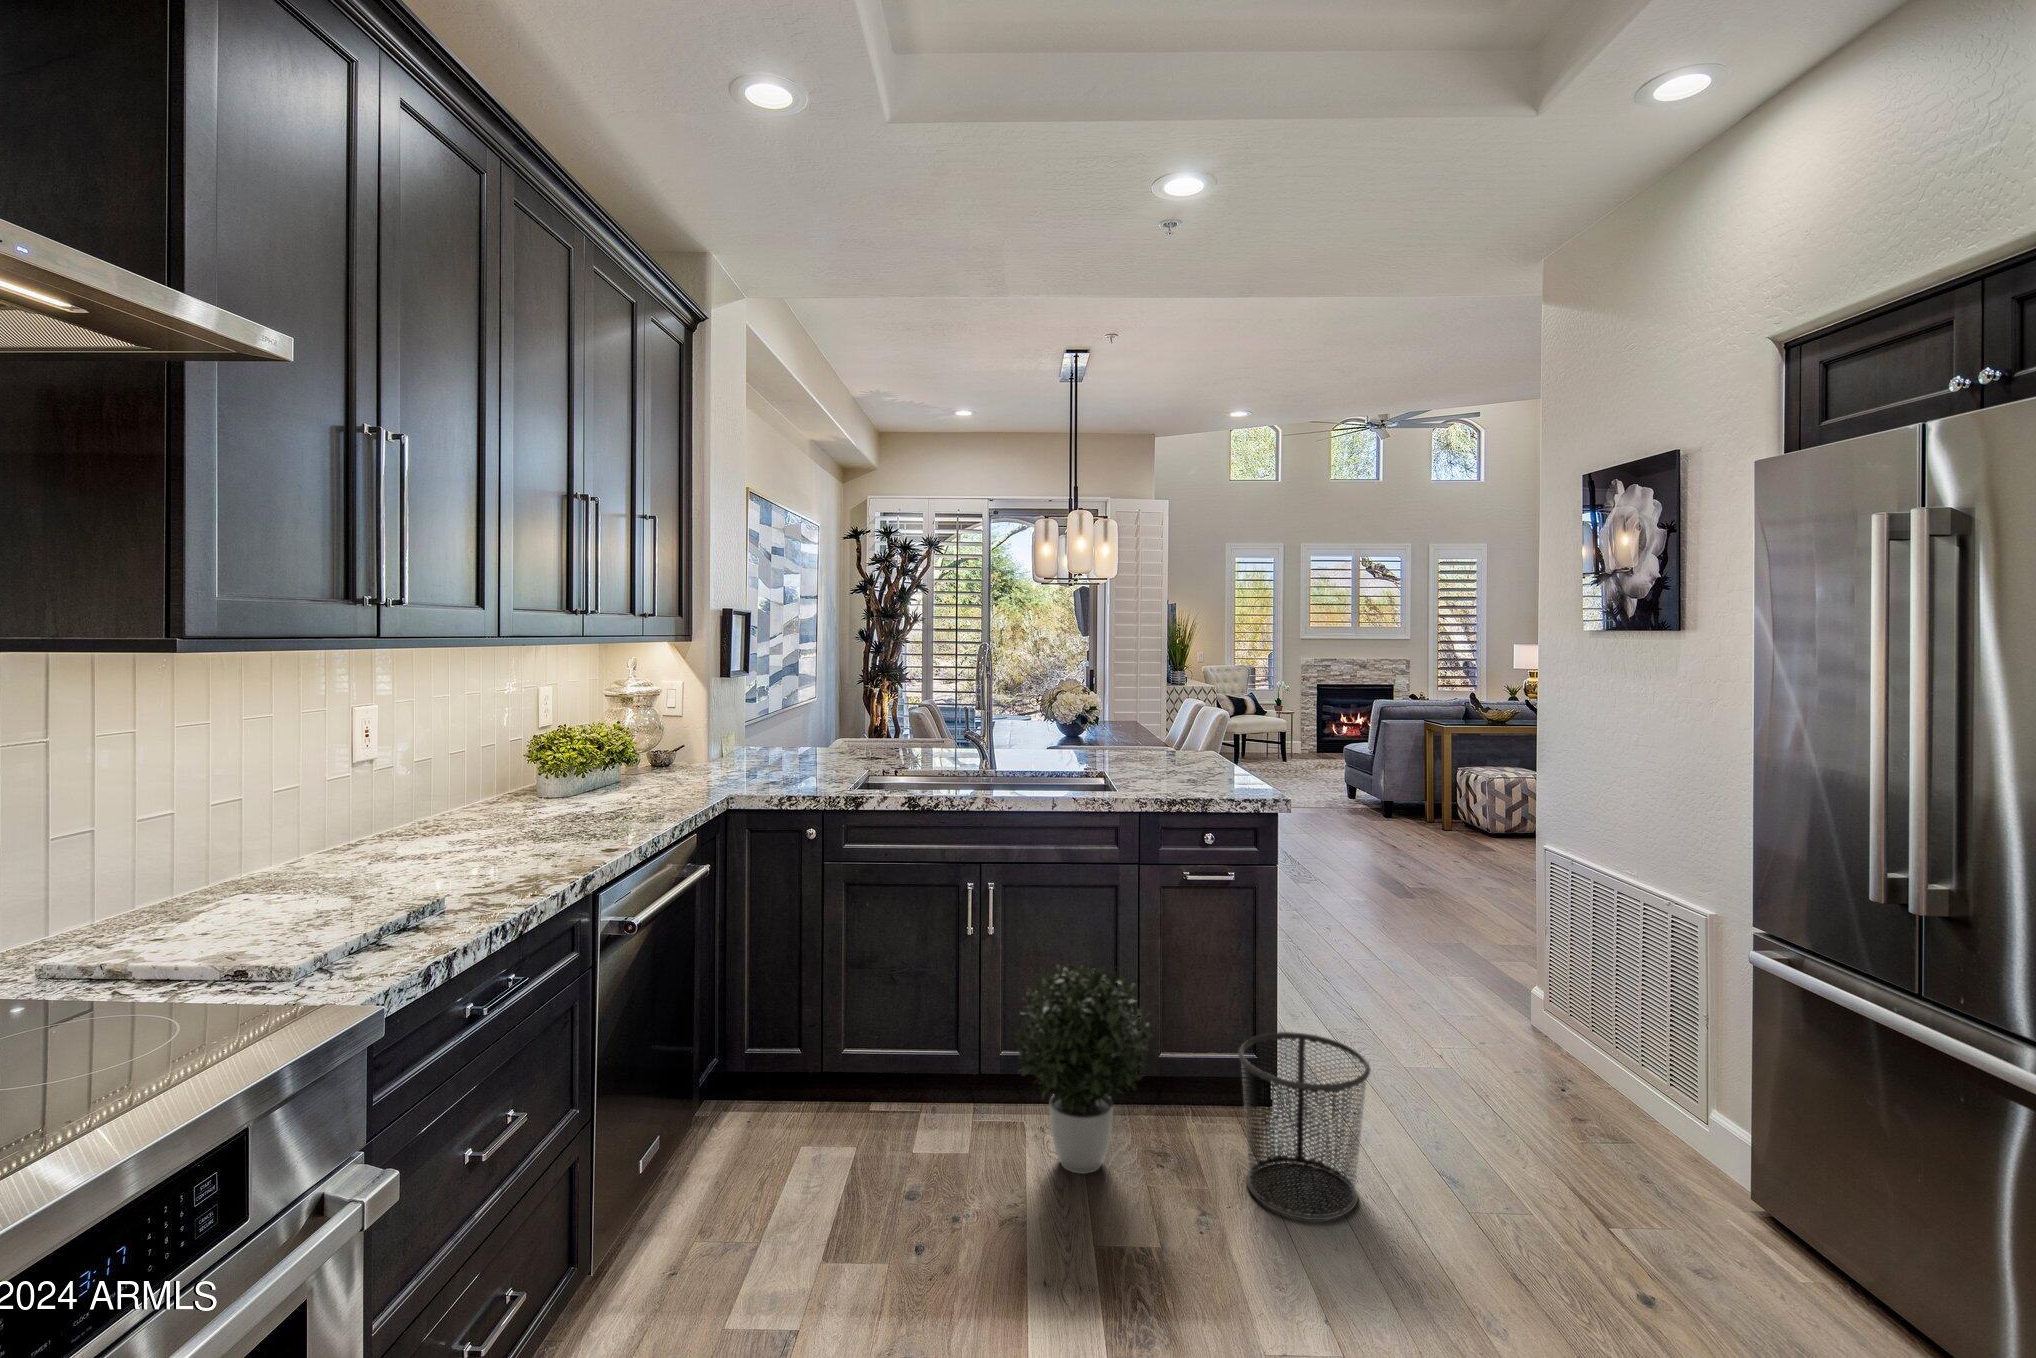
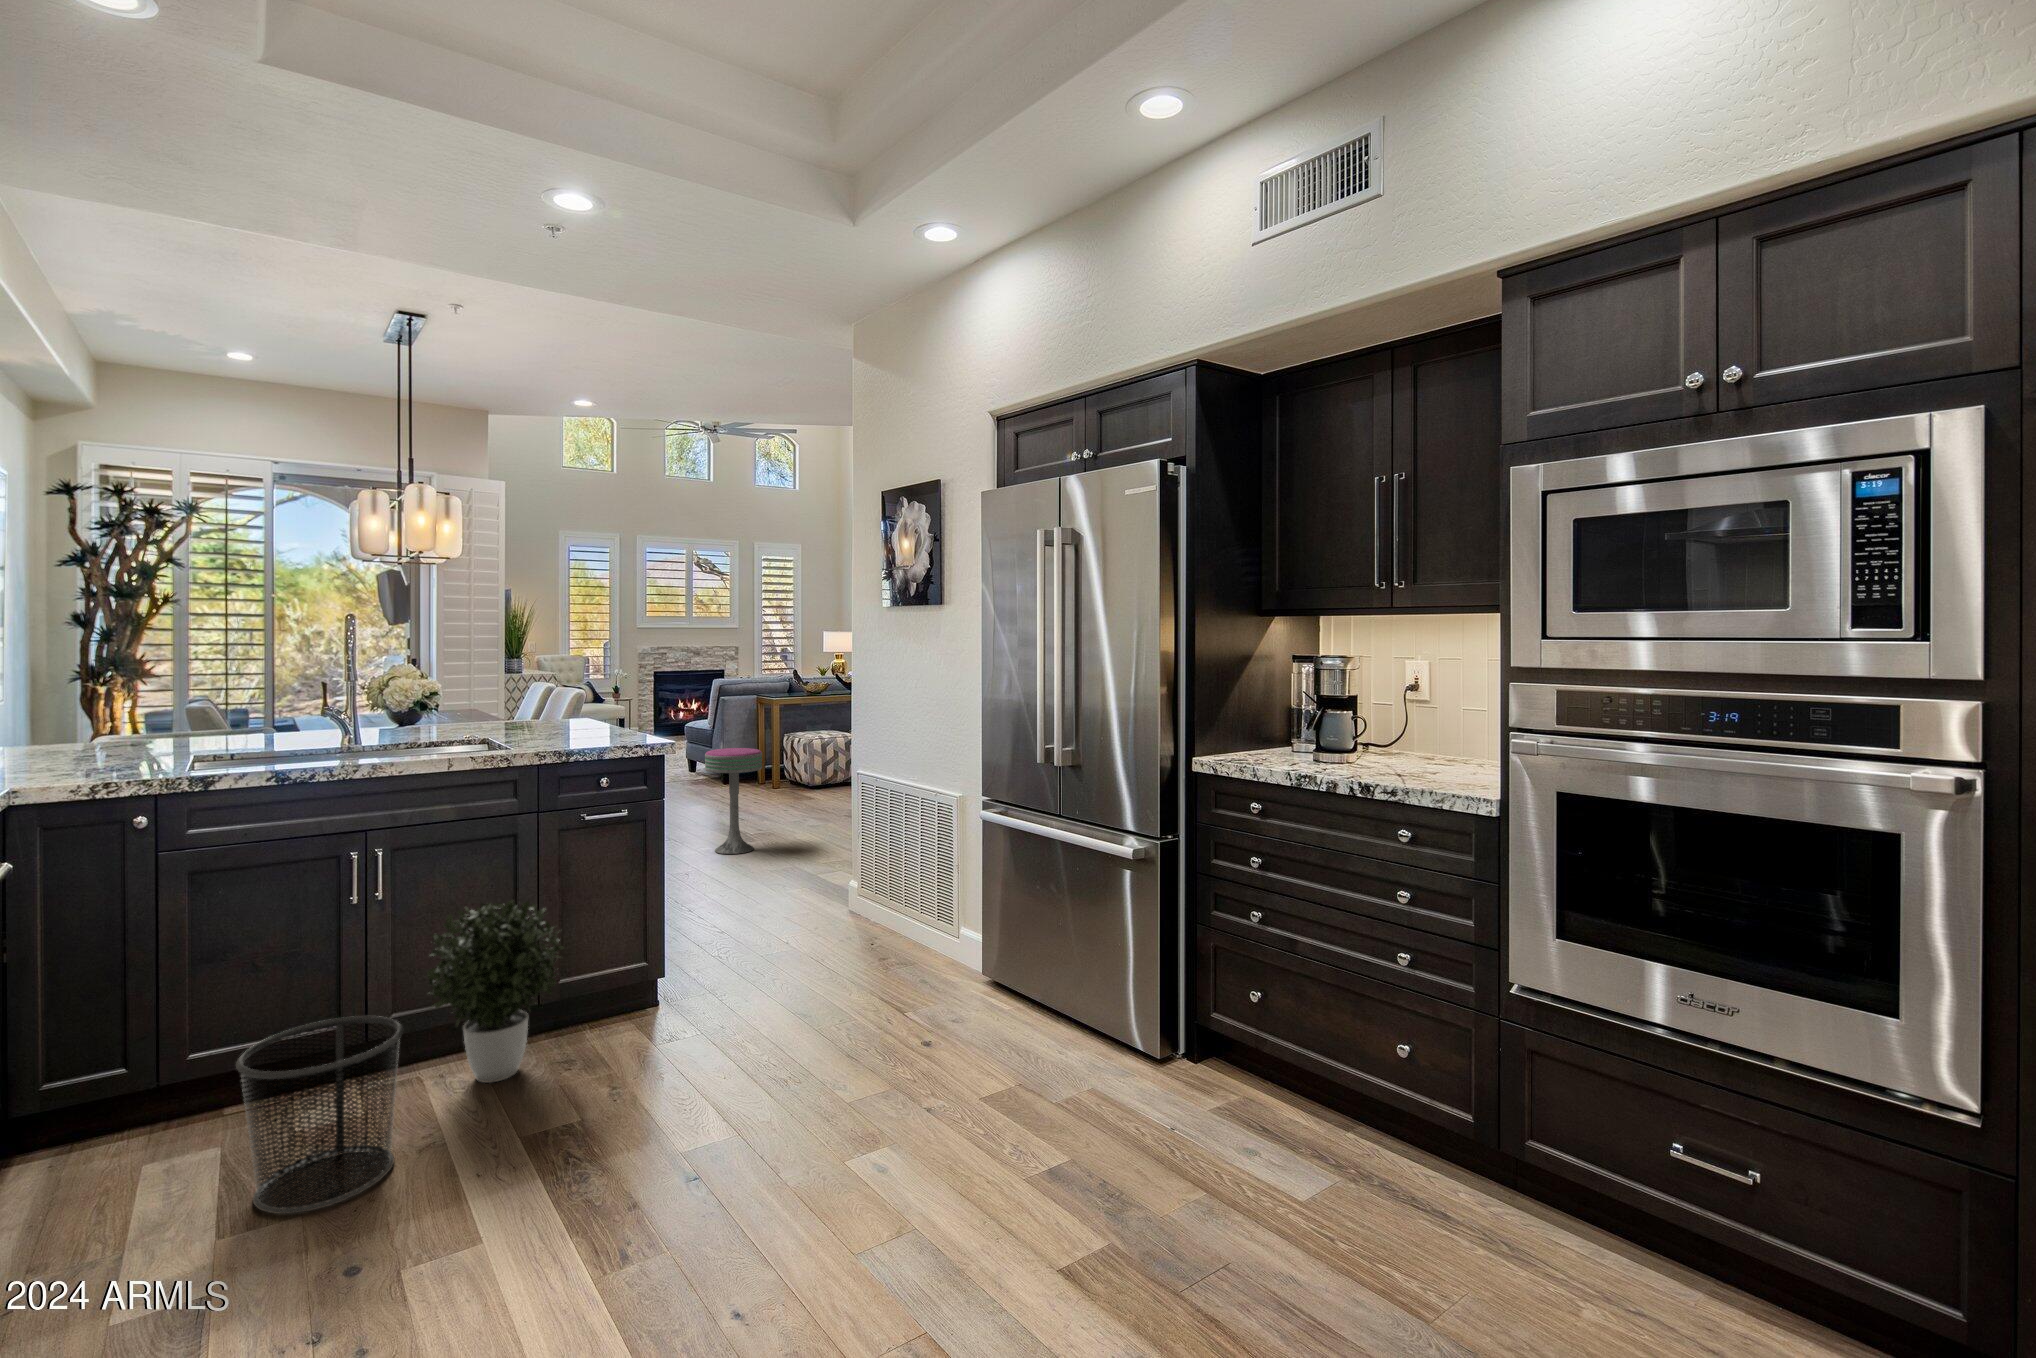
bar stool: none [1352,789,1423,920] -> present [705,748,762,854]
waste bin: present [1238,1032,1370,1220] -> present [236,1016,403,1214]

